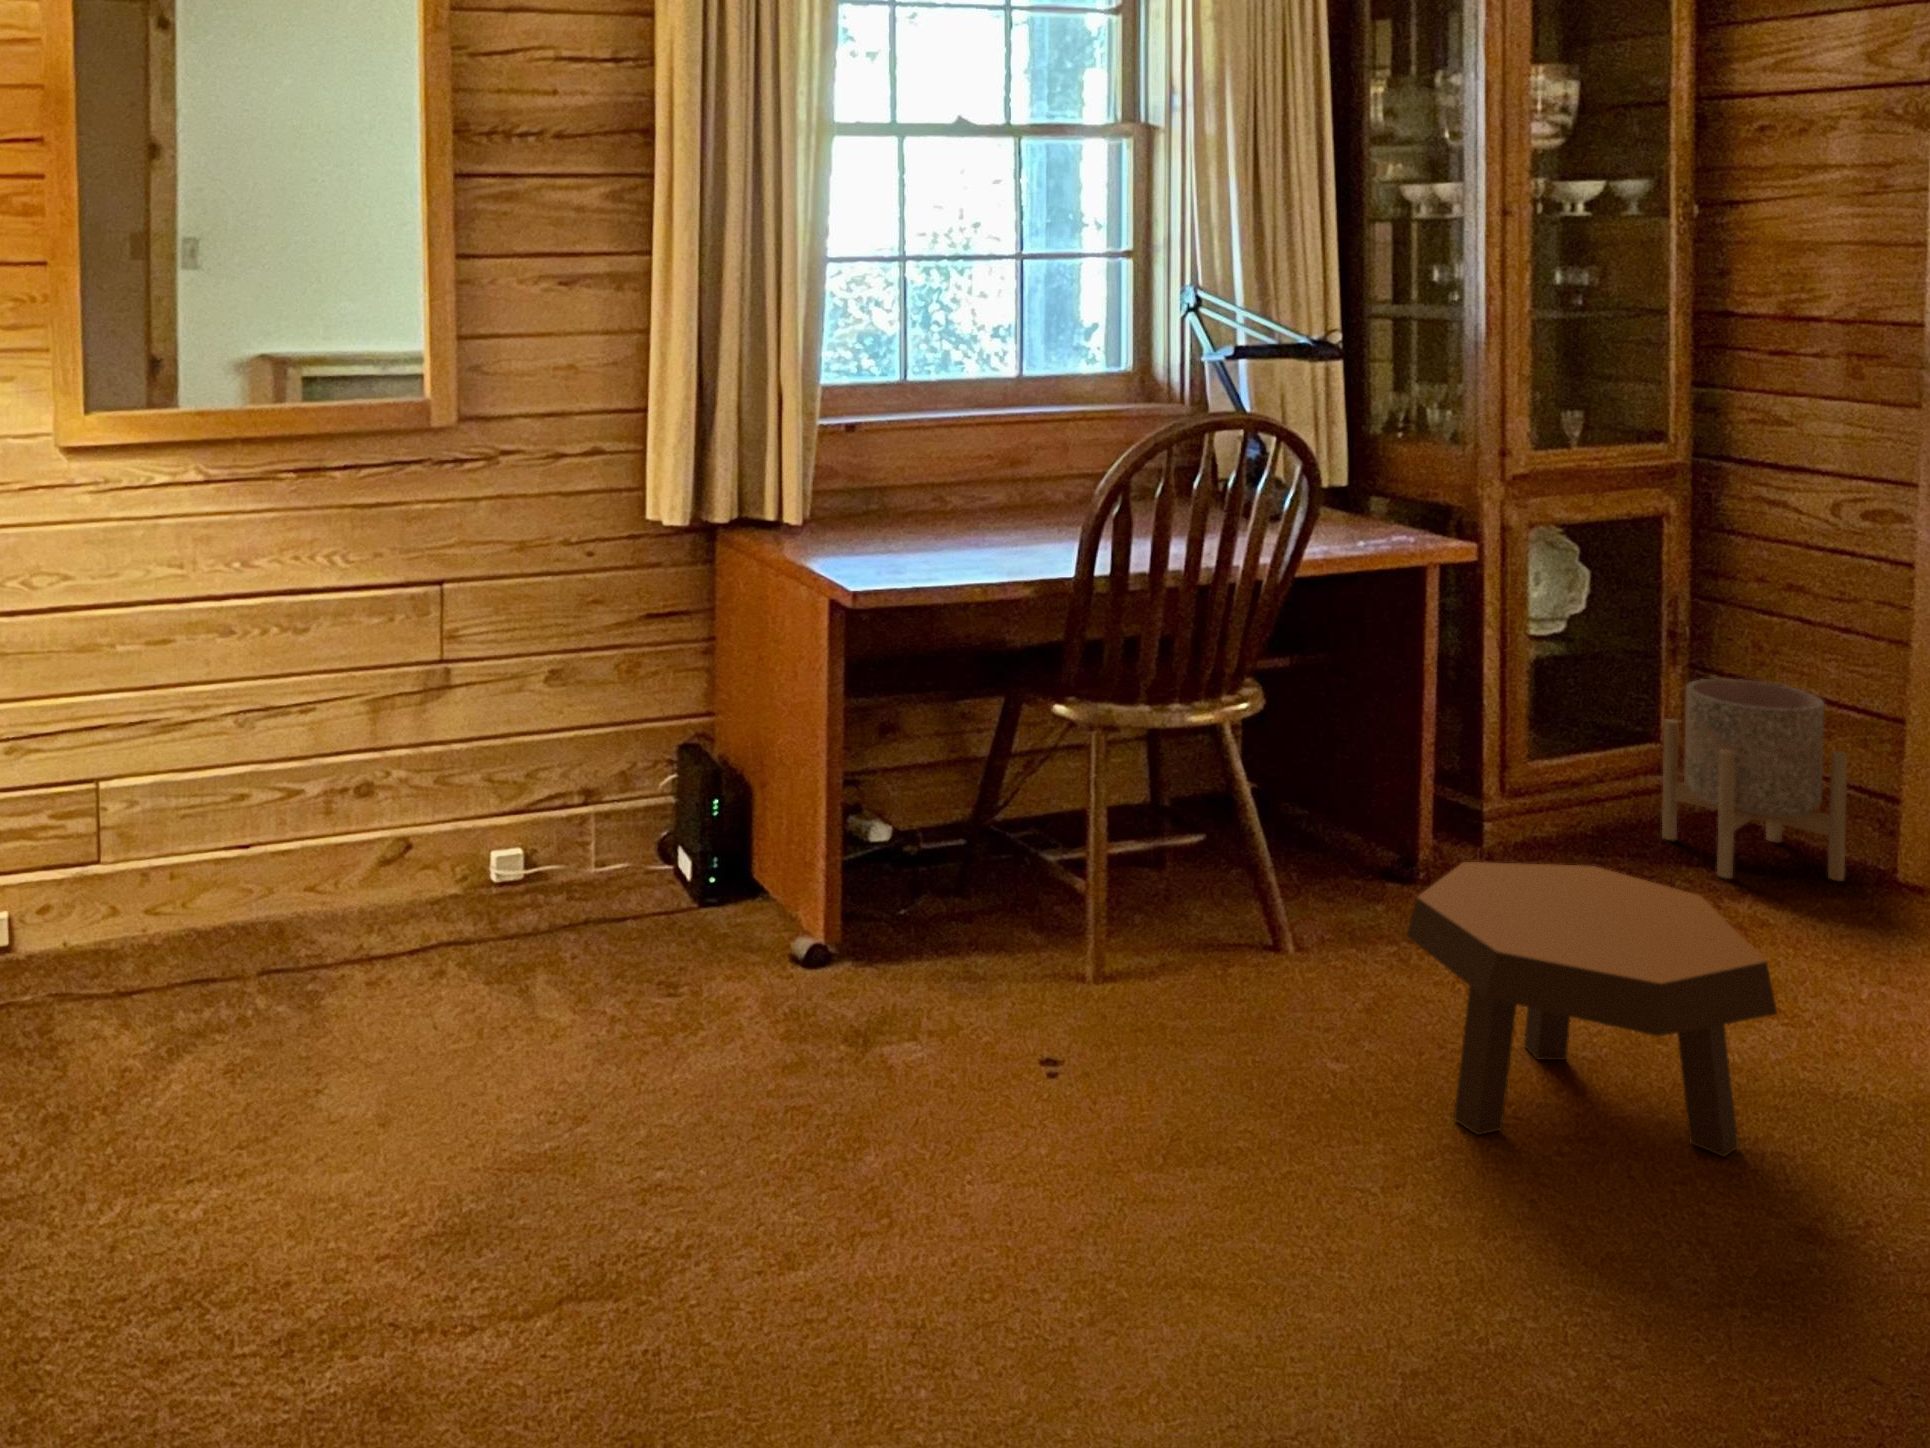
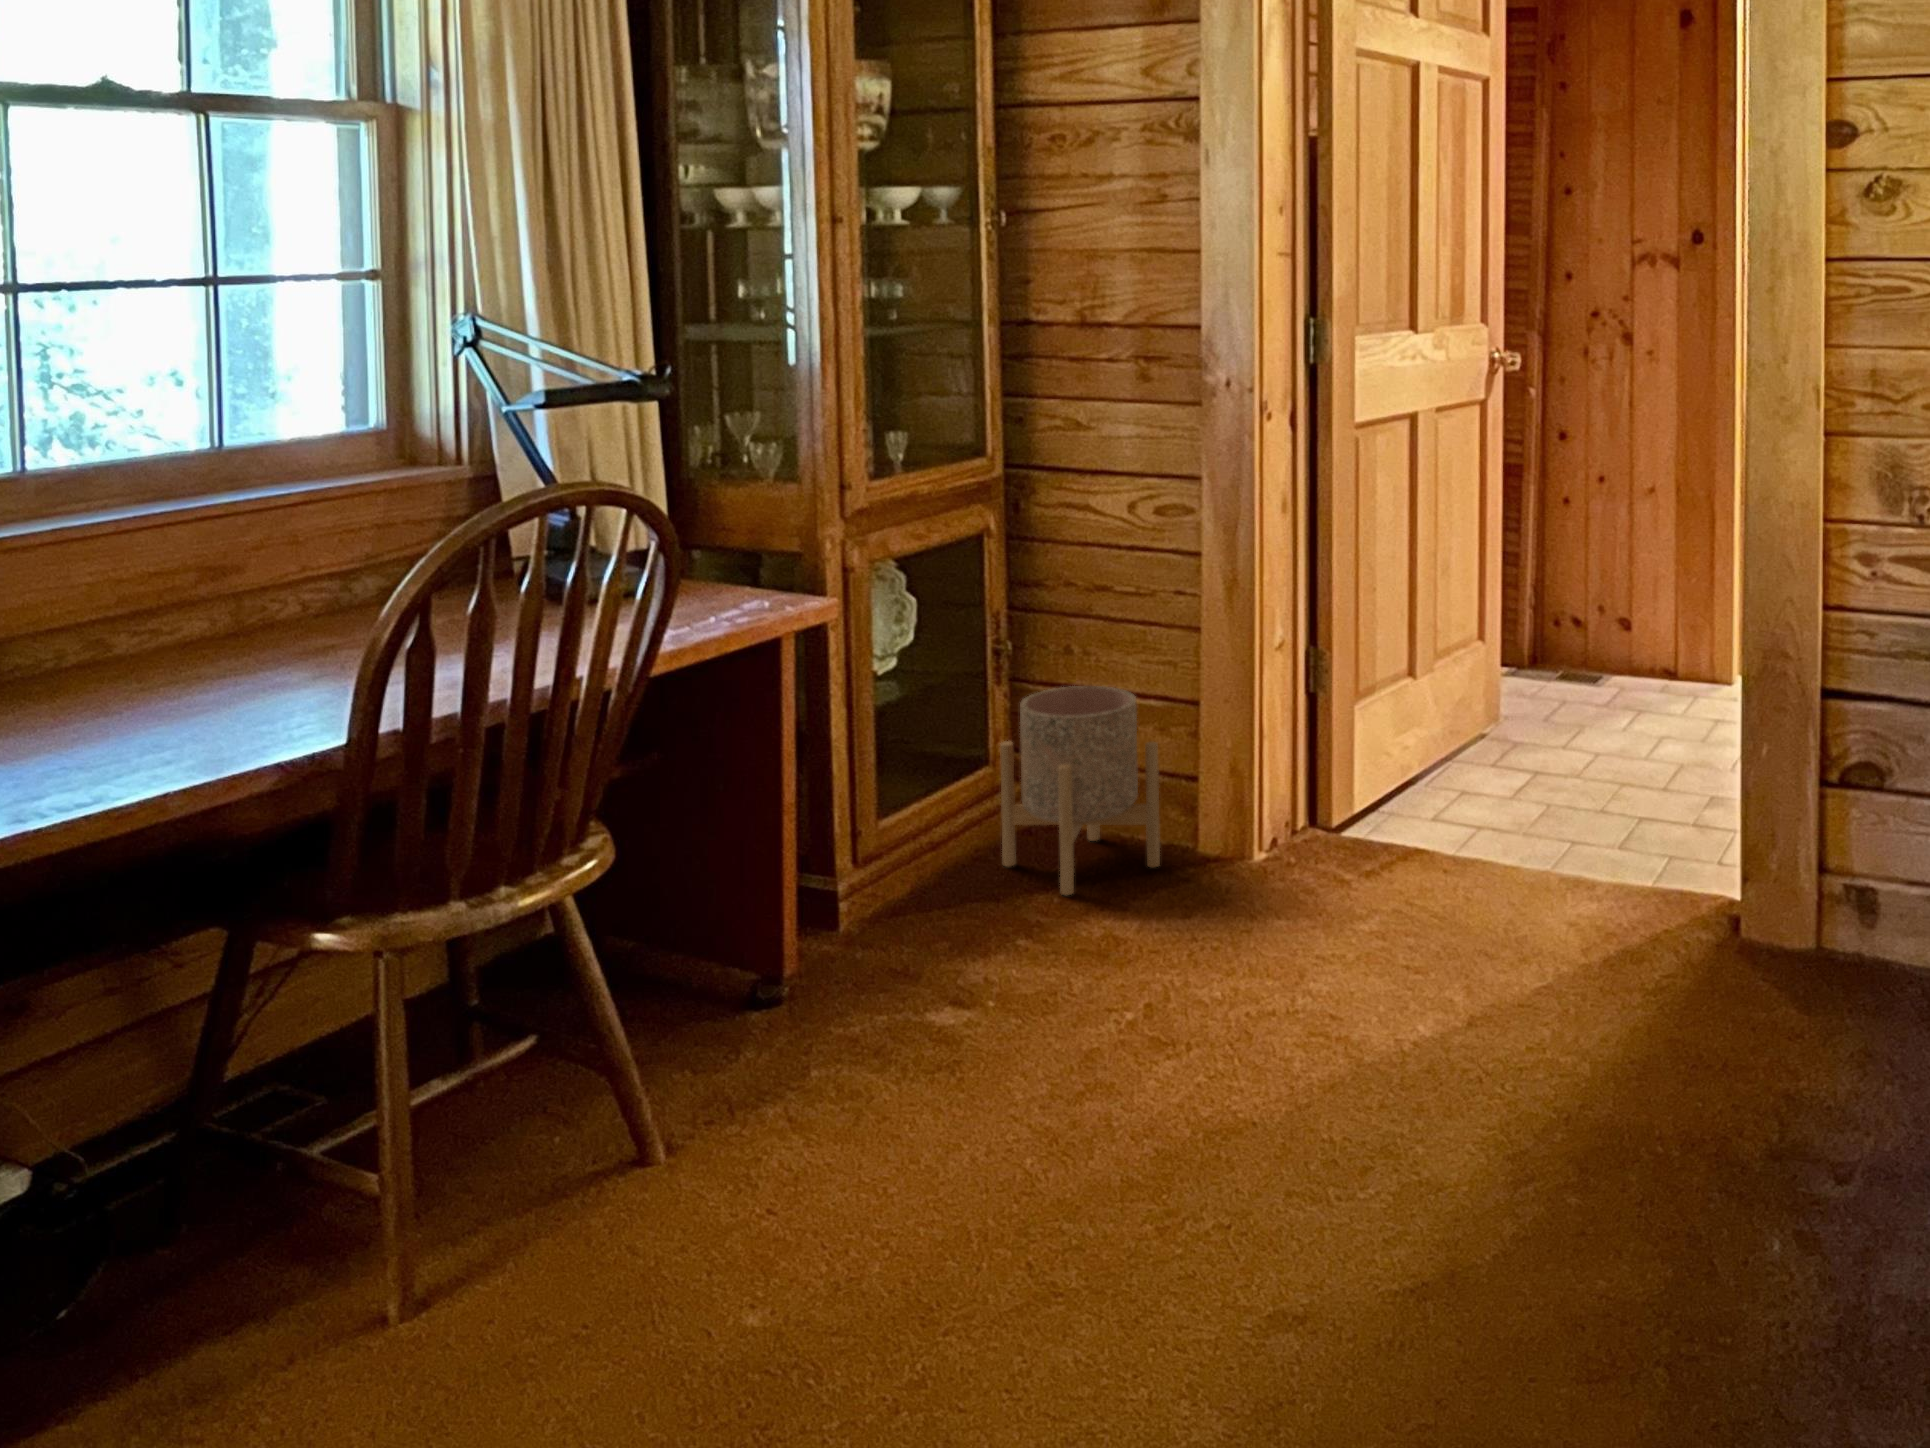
footstool: present [1406,862,1778,1157] -> none [825,948,1207,1339]

